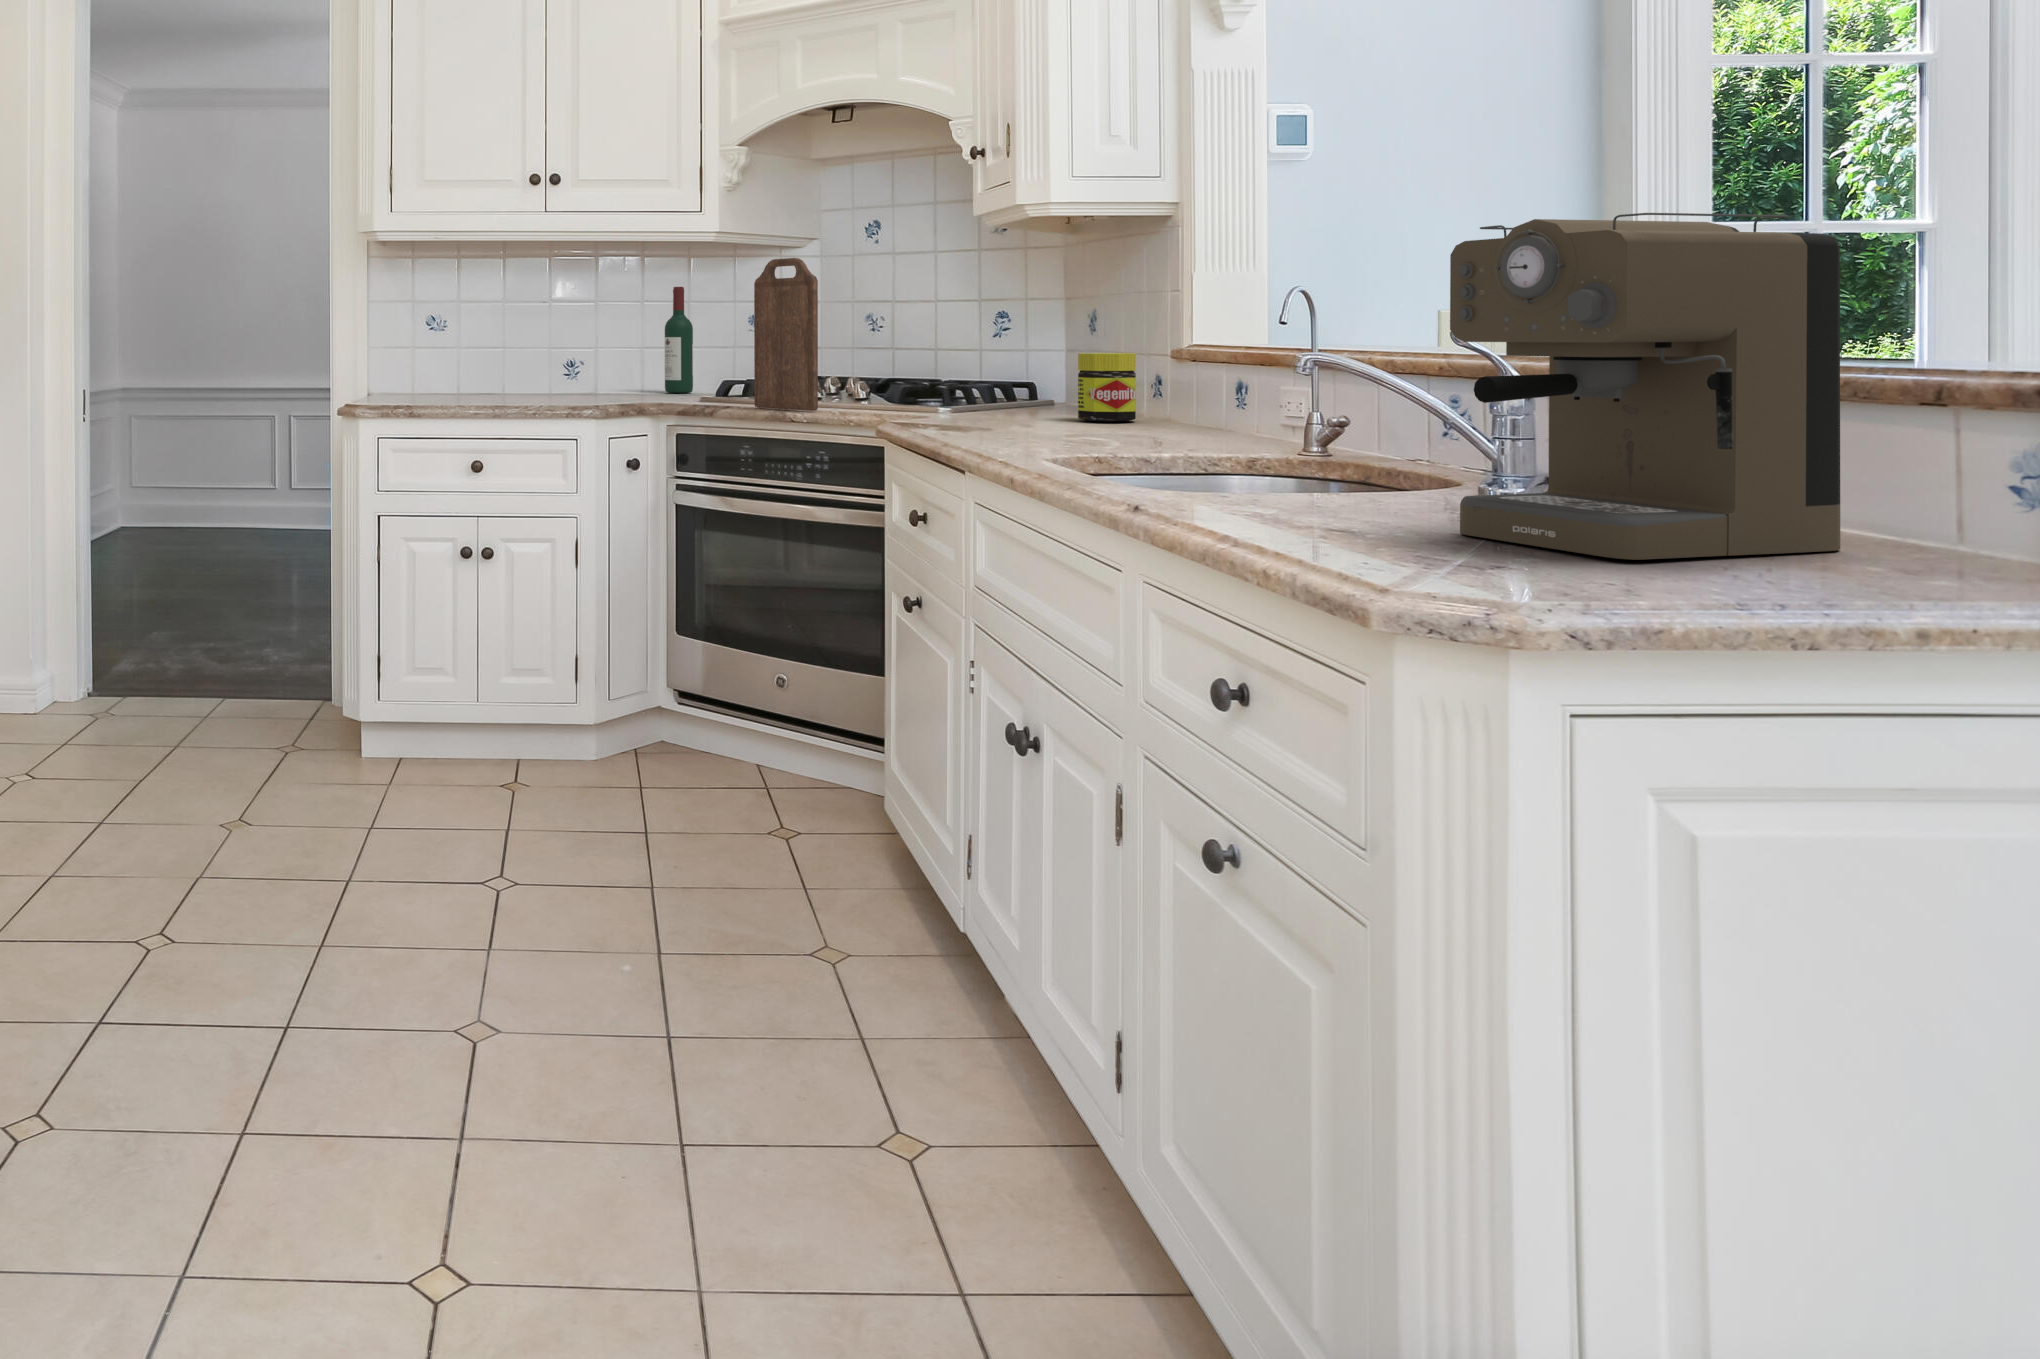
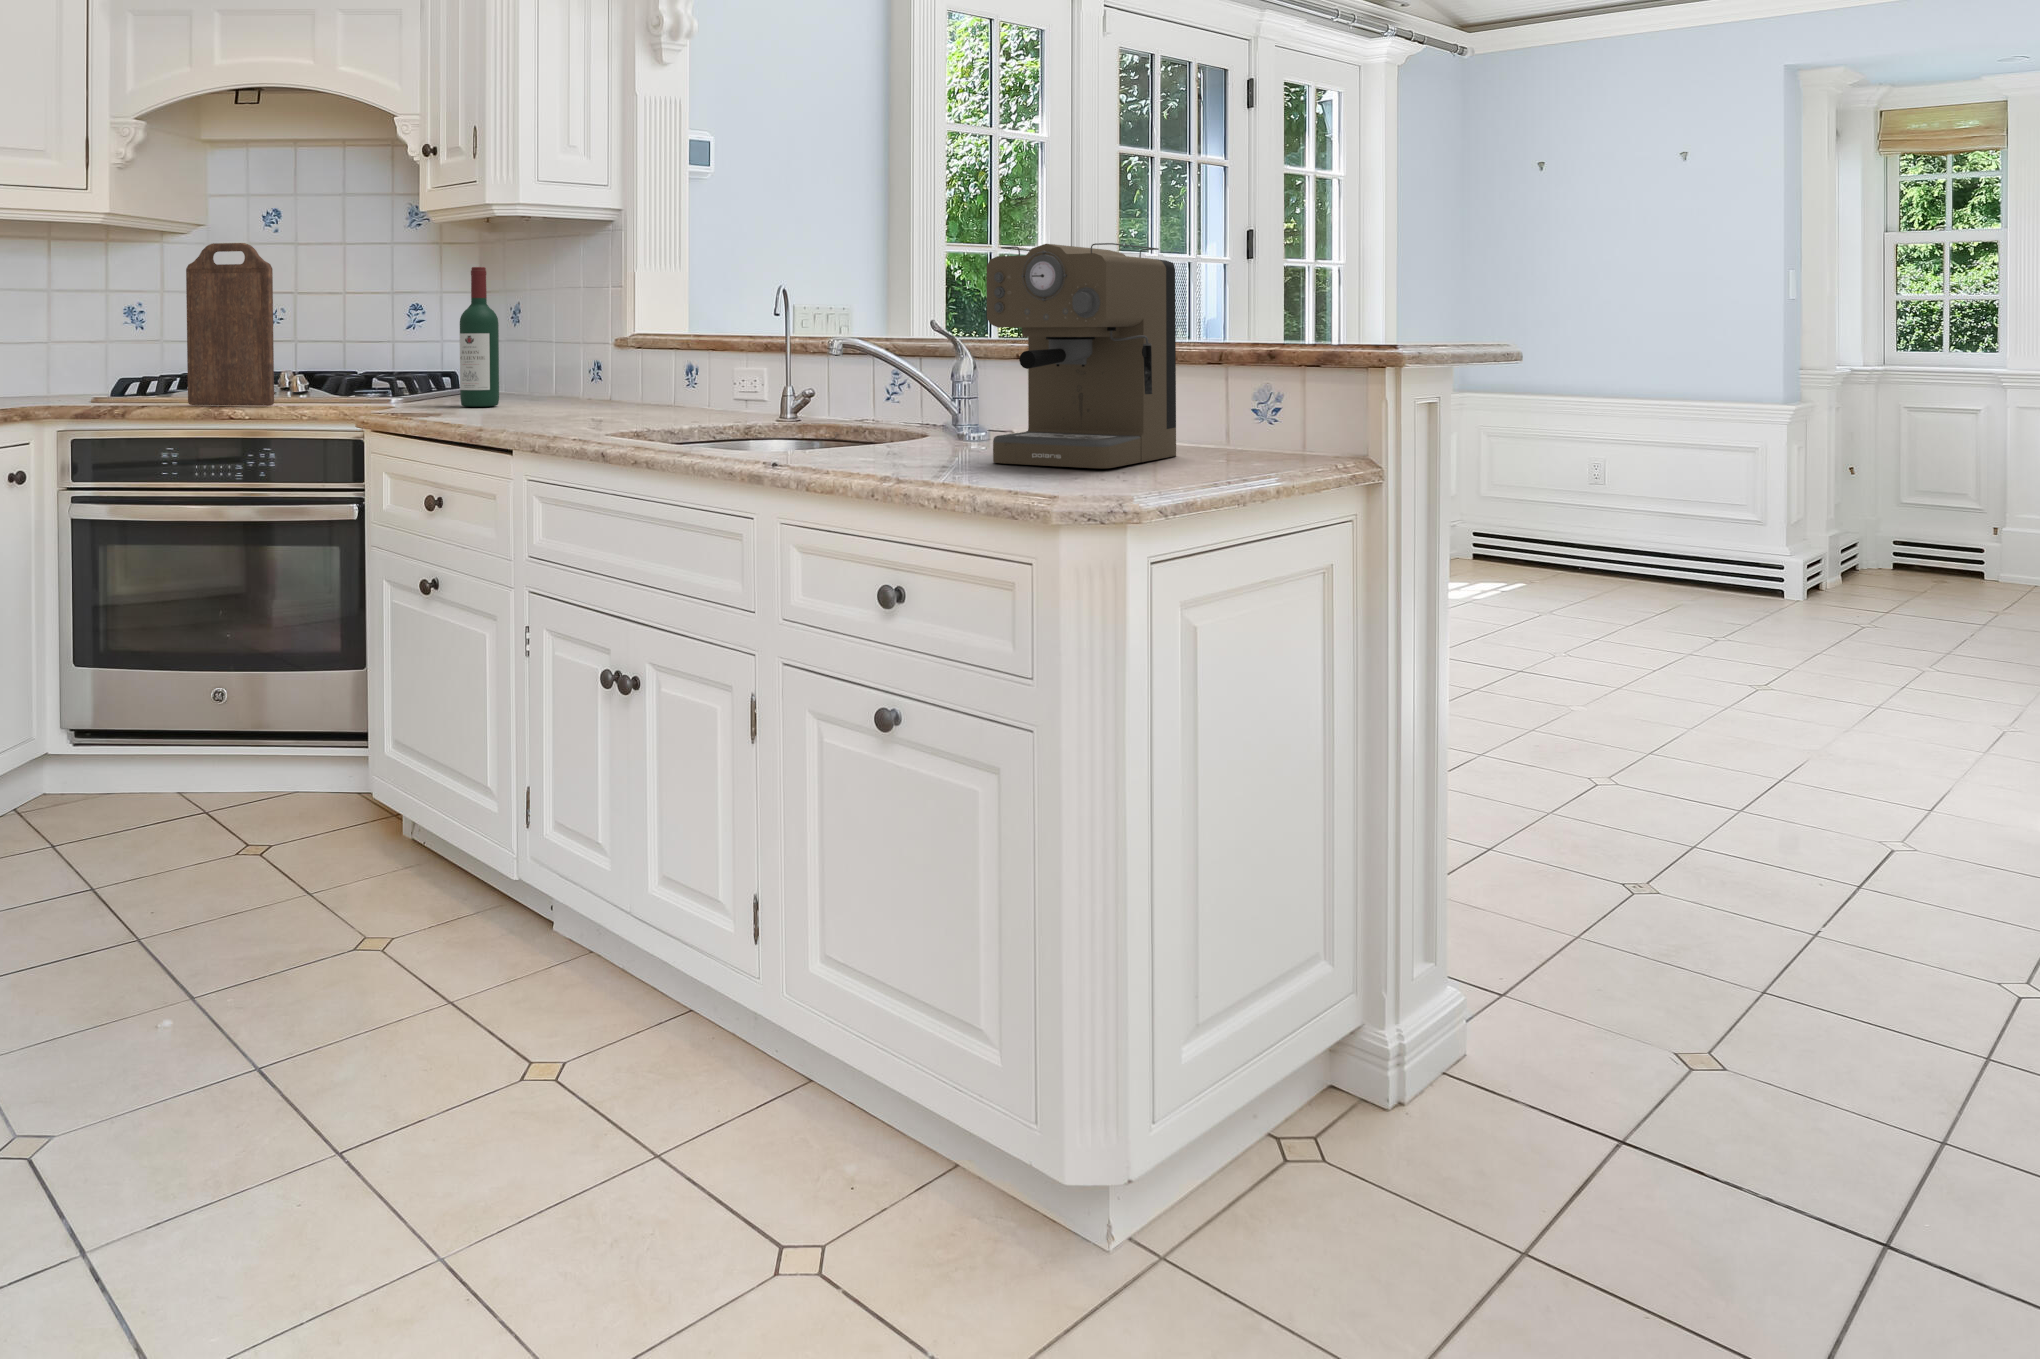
wine bottle: present [665,287,693,393] -> present [460,267,499,407]
jar: present [1078,353,1136,422] -> none [550,342,603,404]

